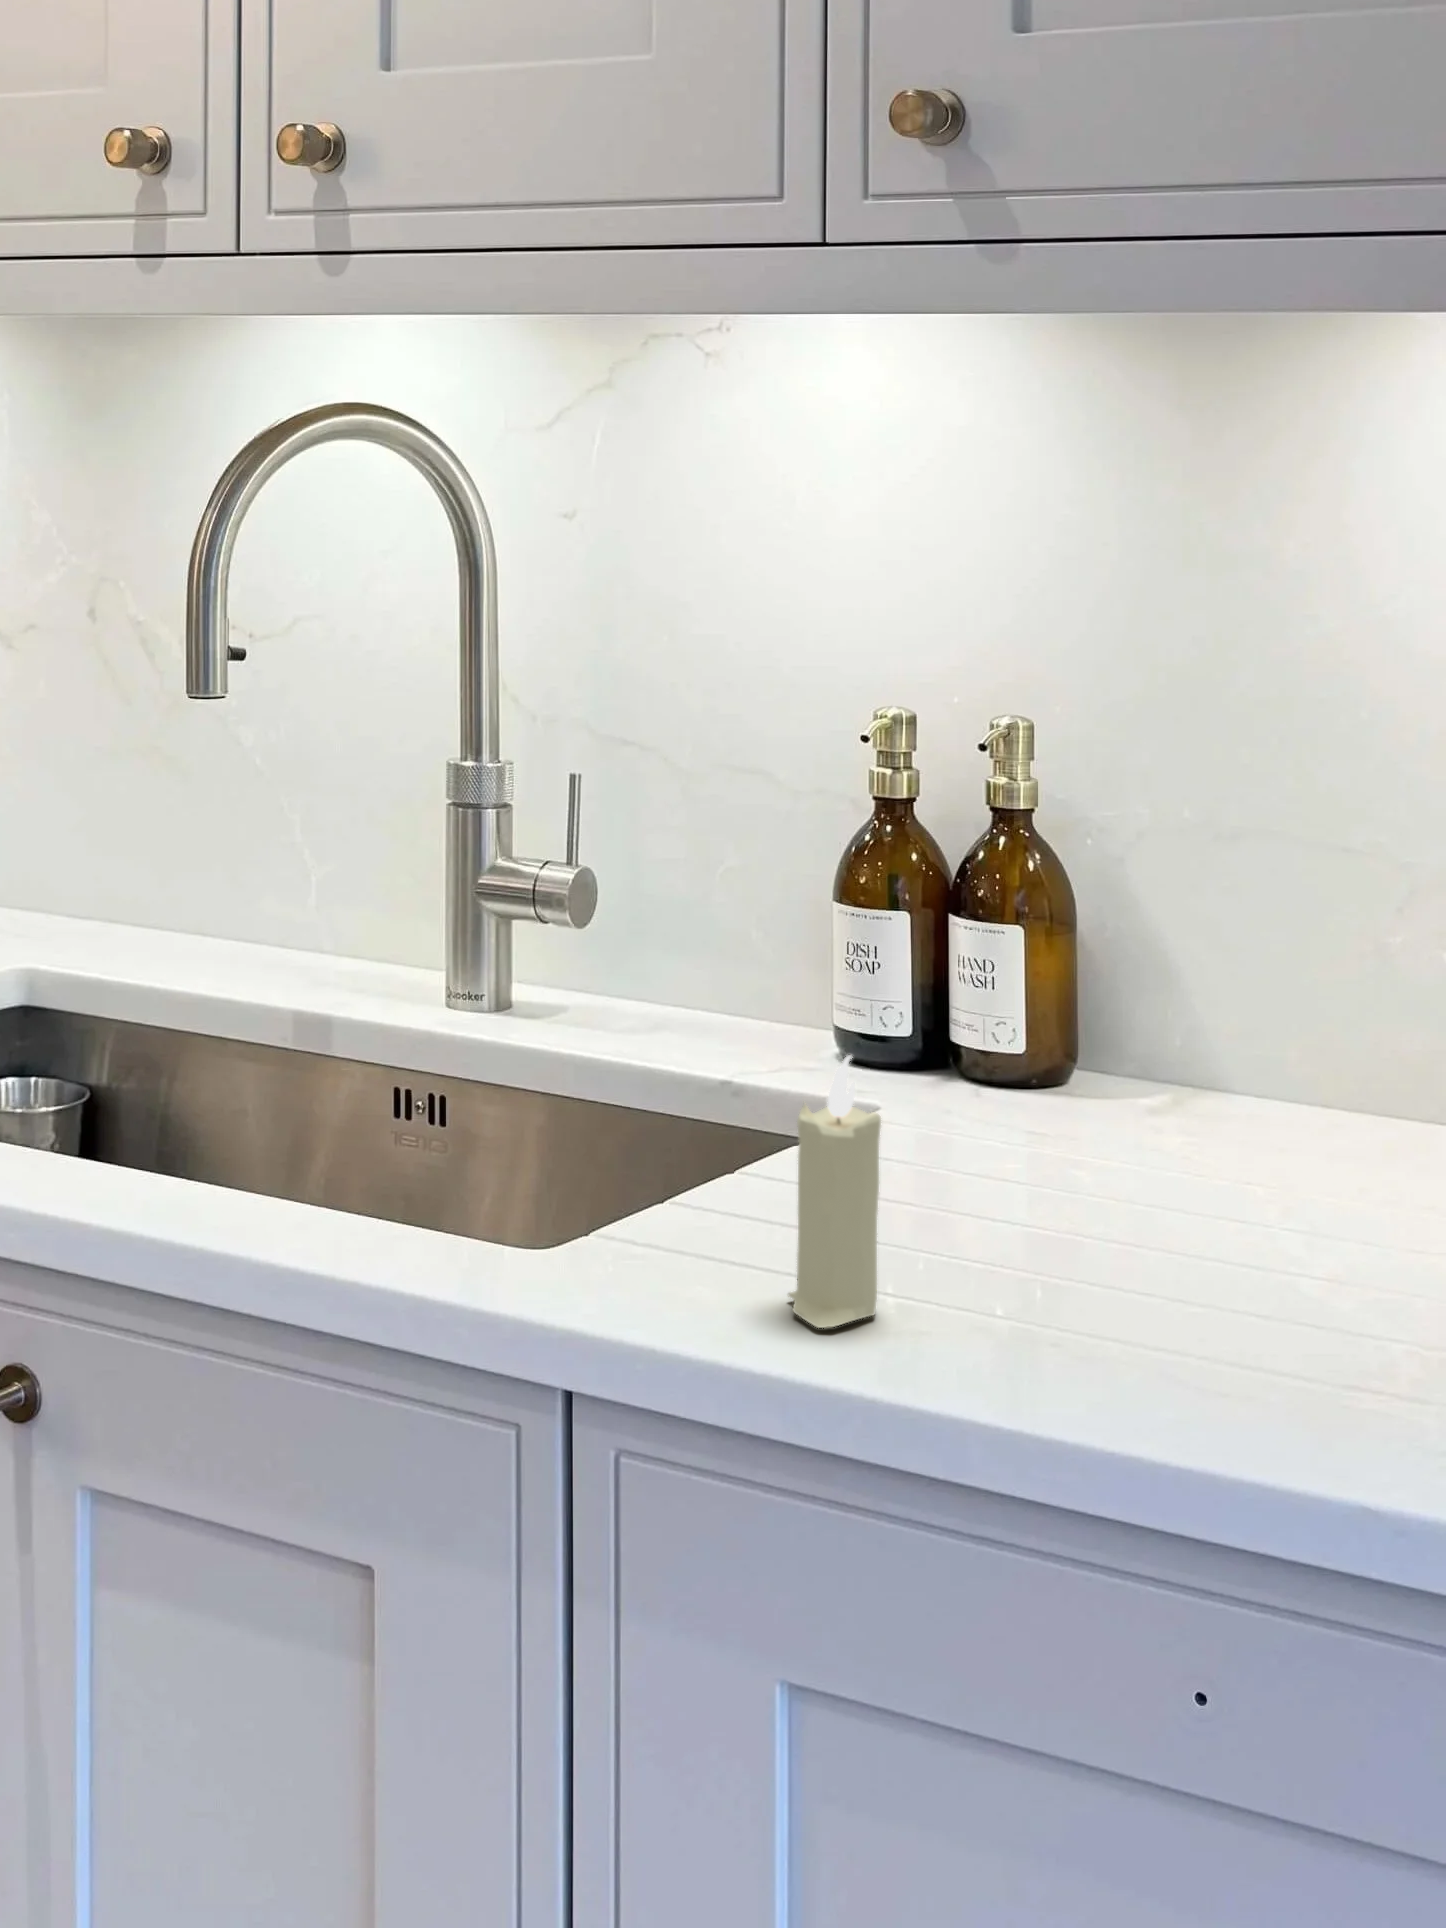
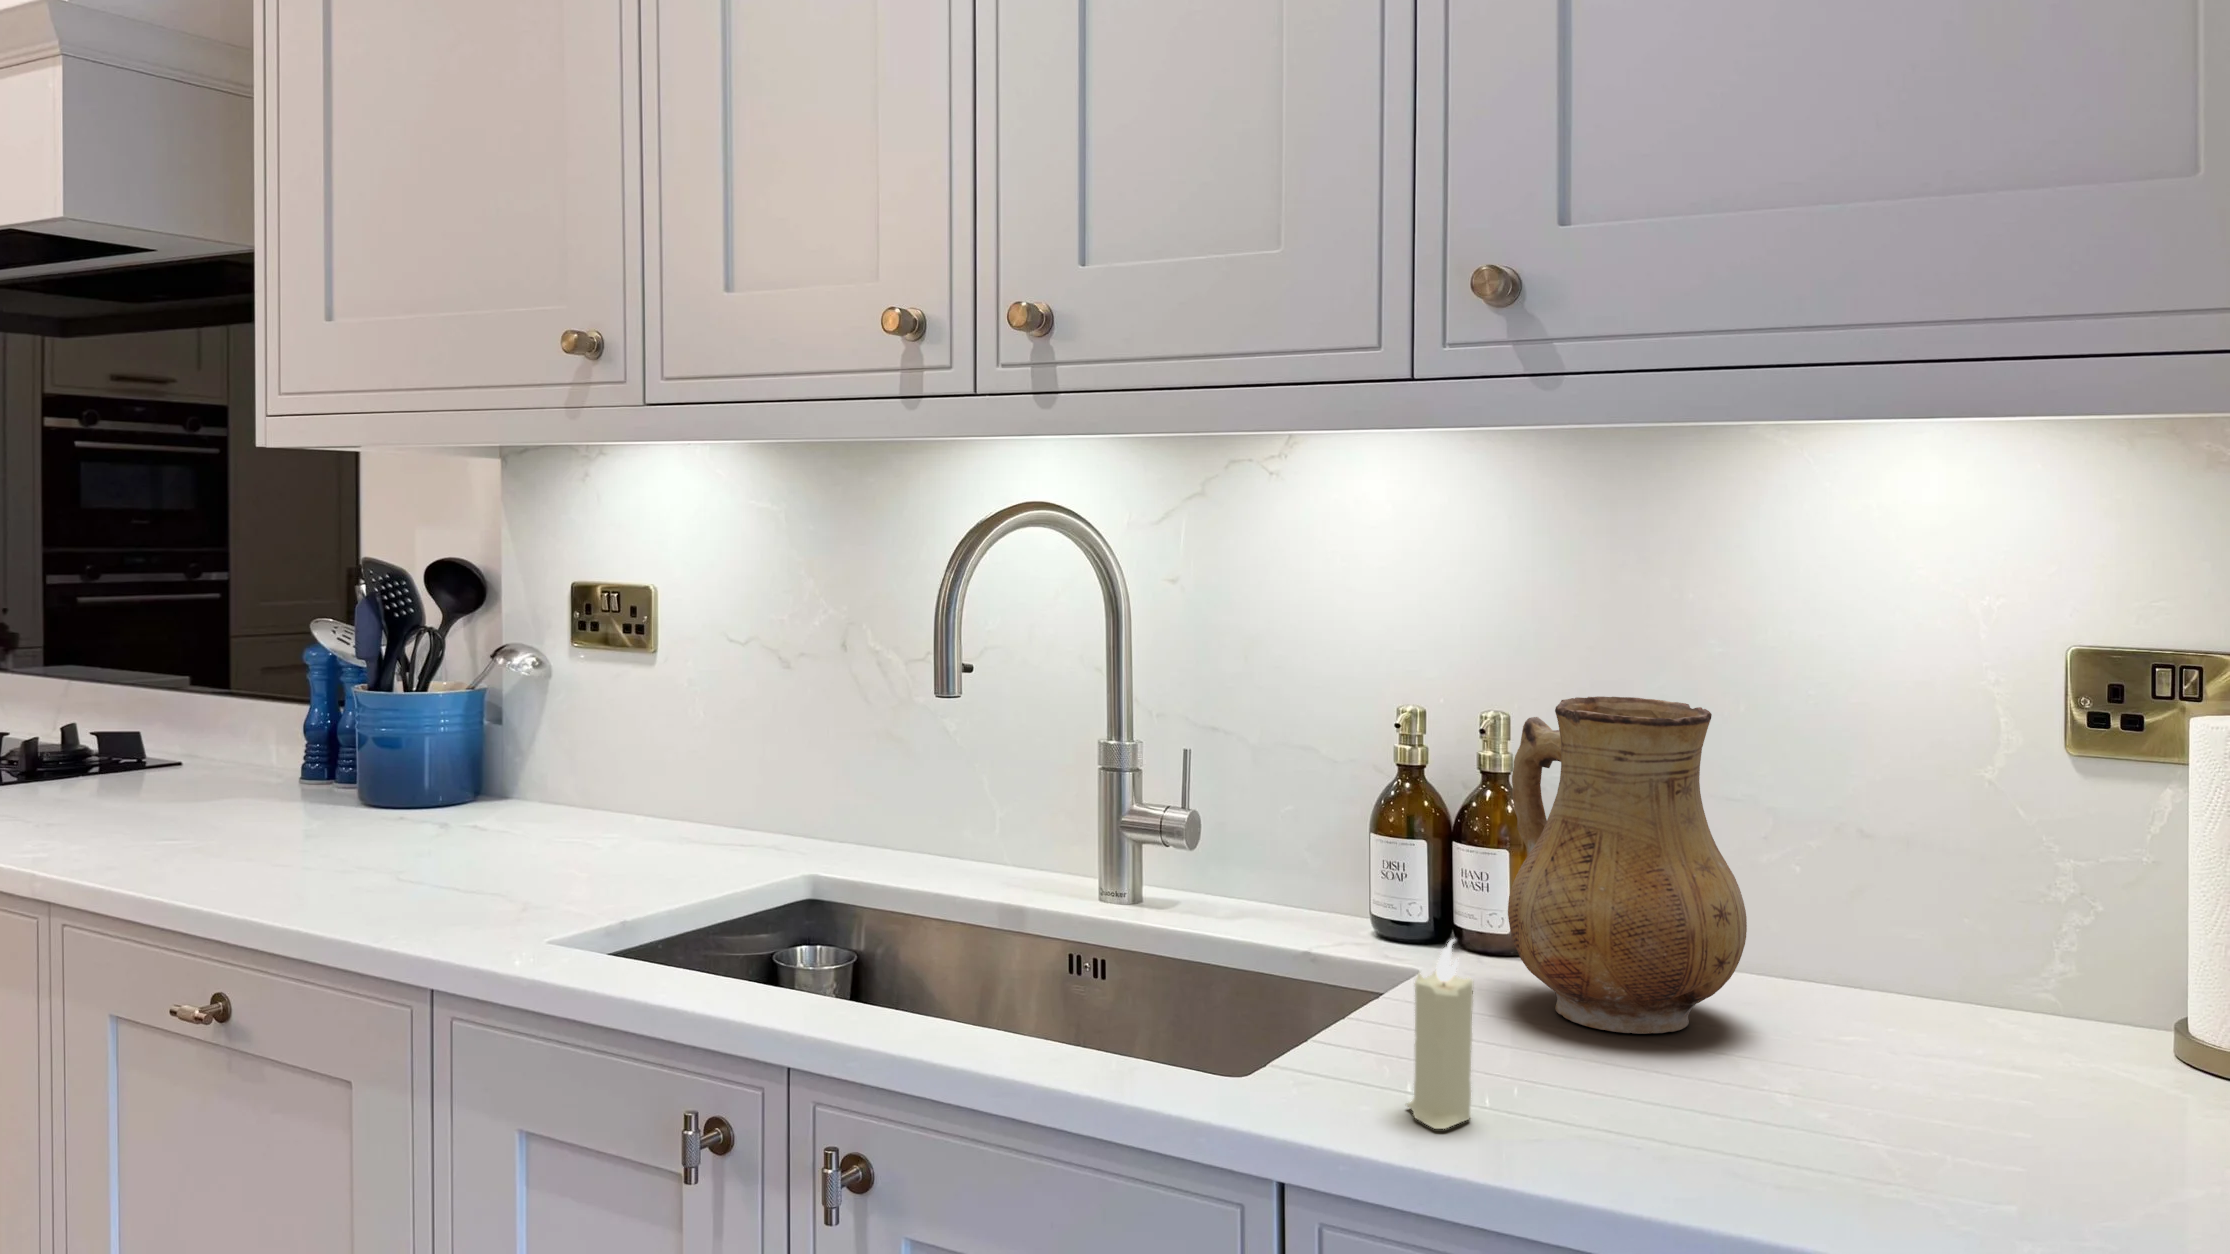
ceramic pitcher: none [1000,701,1344,1200] -> present [1508,696,1747,1034]

